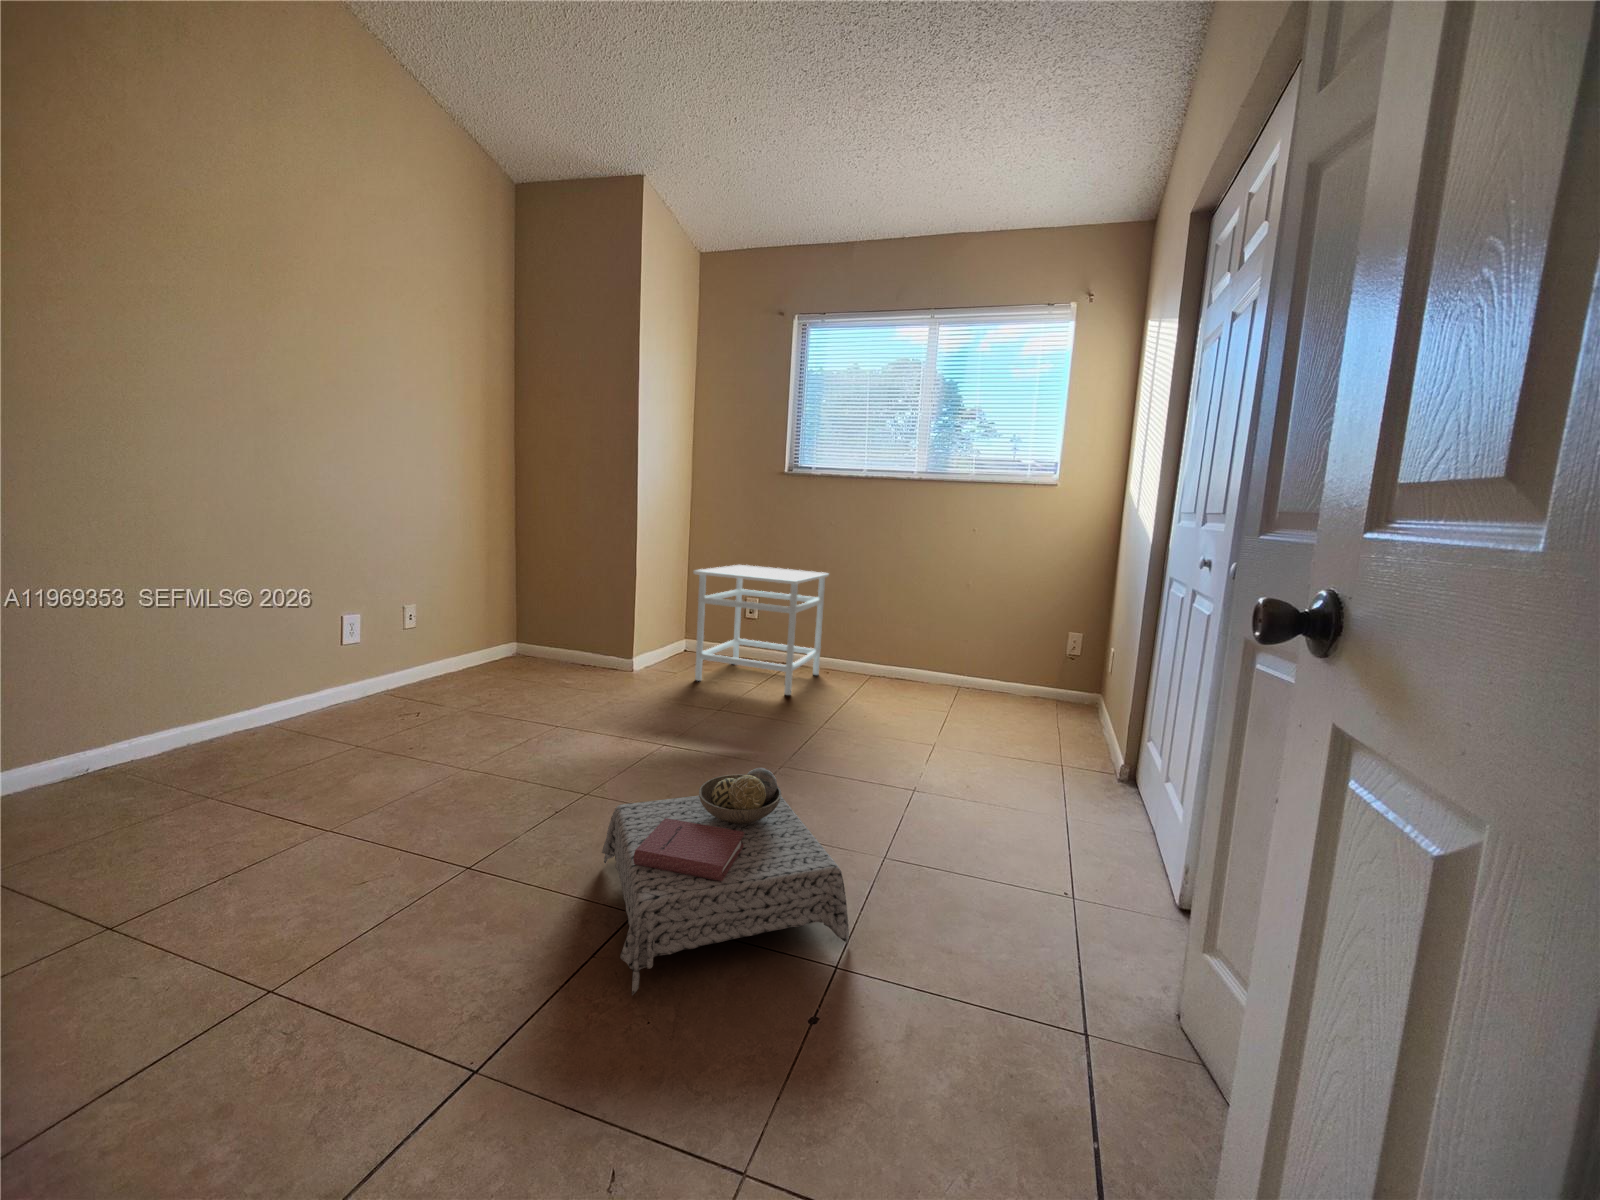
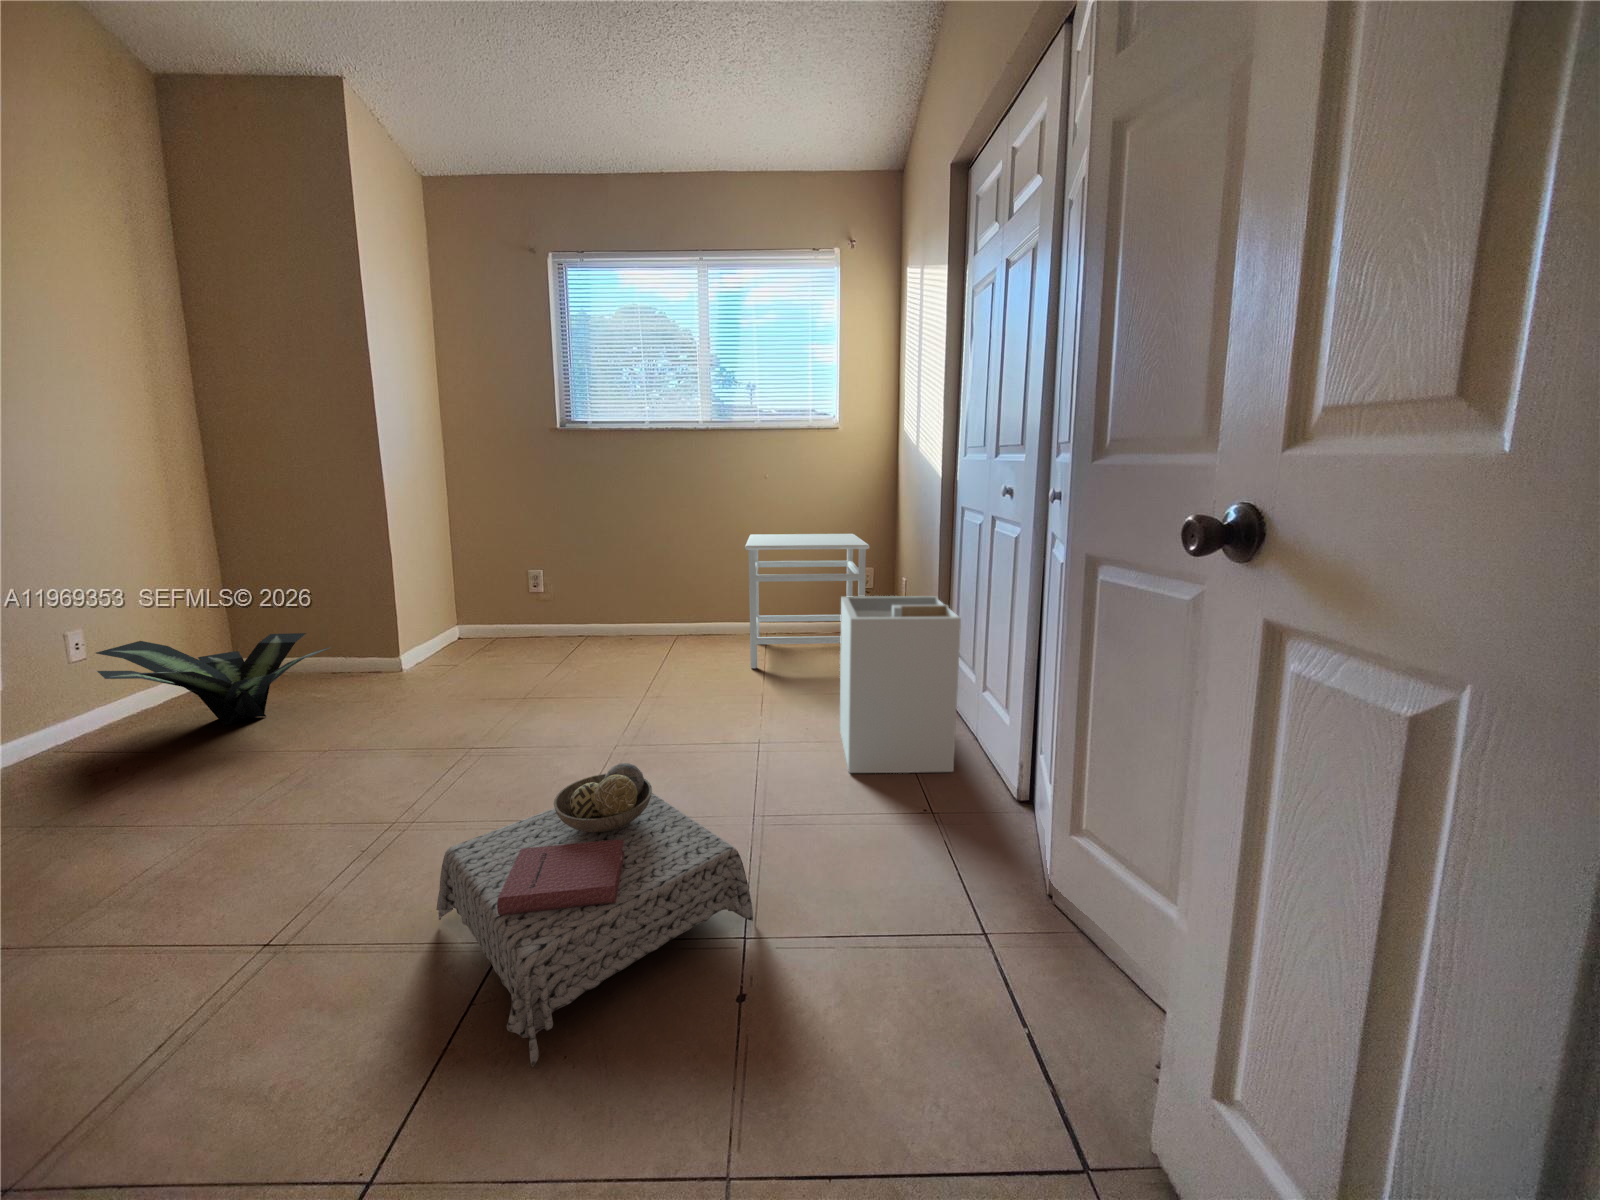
nightstand: present [693,565,829,695] -> present [745,534,870,668]
potted plant: none [450,614,593,685] -> present [96,633,332,726]
laundry hamper: none [993,654,1138,864] -> present [840,596,961,773]

